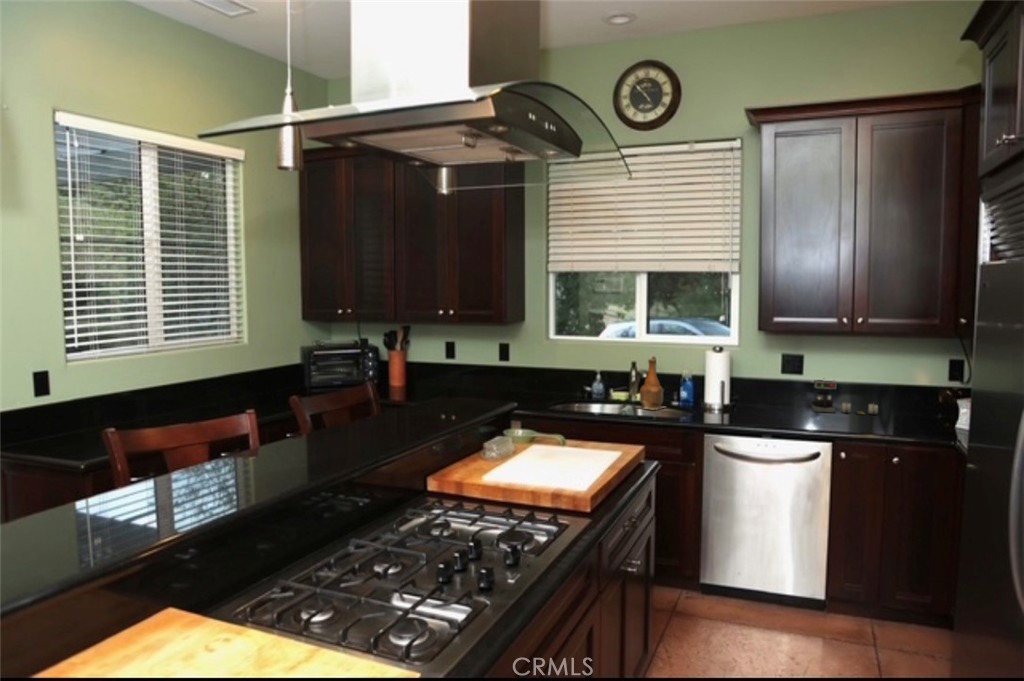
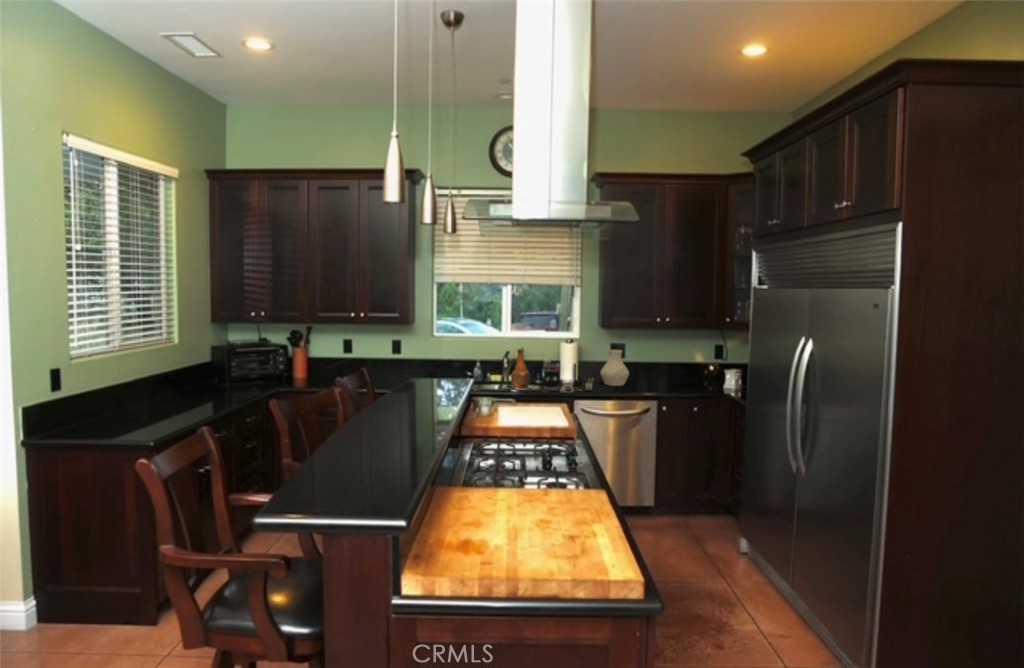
vase: none [754,363,792,409] -> present [600,350,629,386]
coffee maker: present [811,380,878,414] -> present [543,363,594,391]

